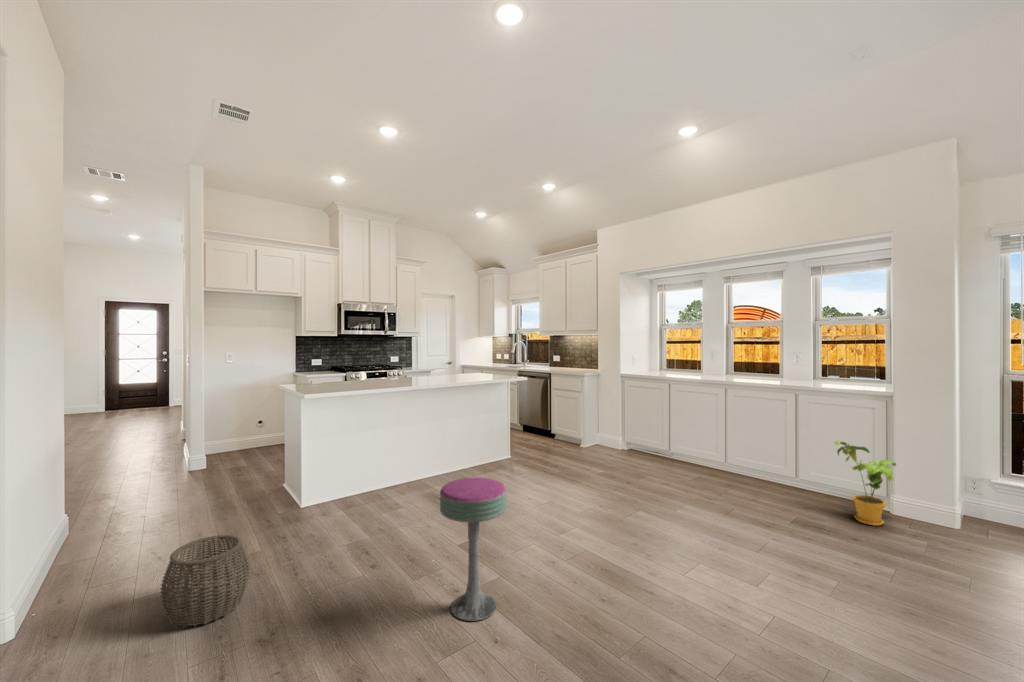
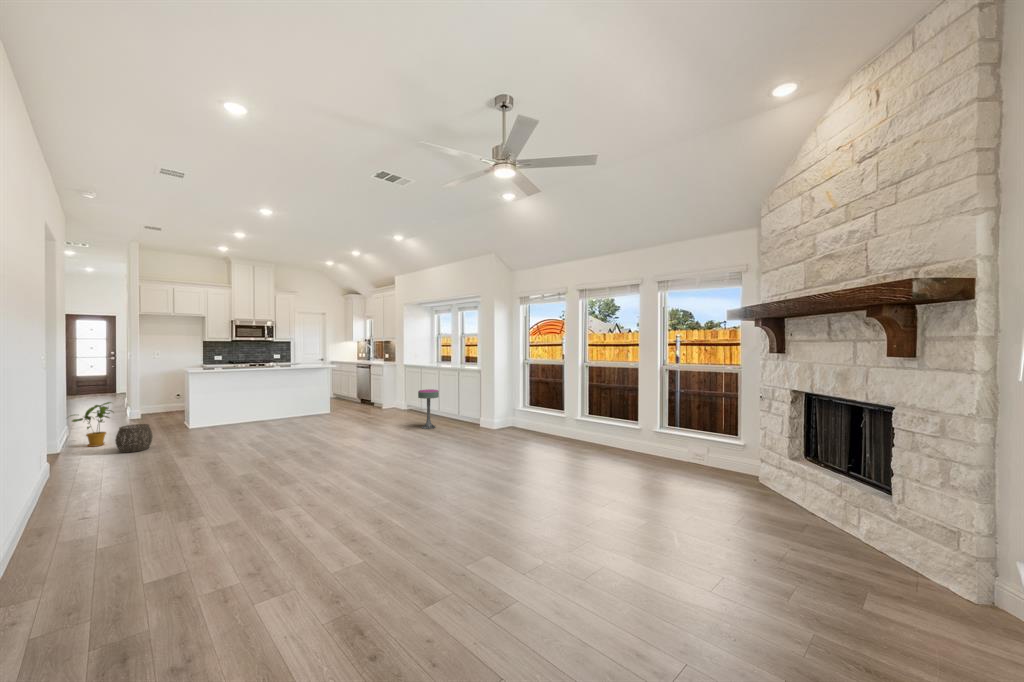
house plant: present [834,441,896,526] -> present [71,402,113,447]
bar stool: present [440,477,506,621] -> present [418,389,439,429]

